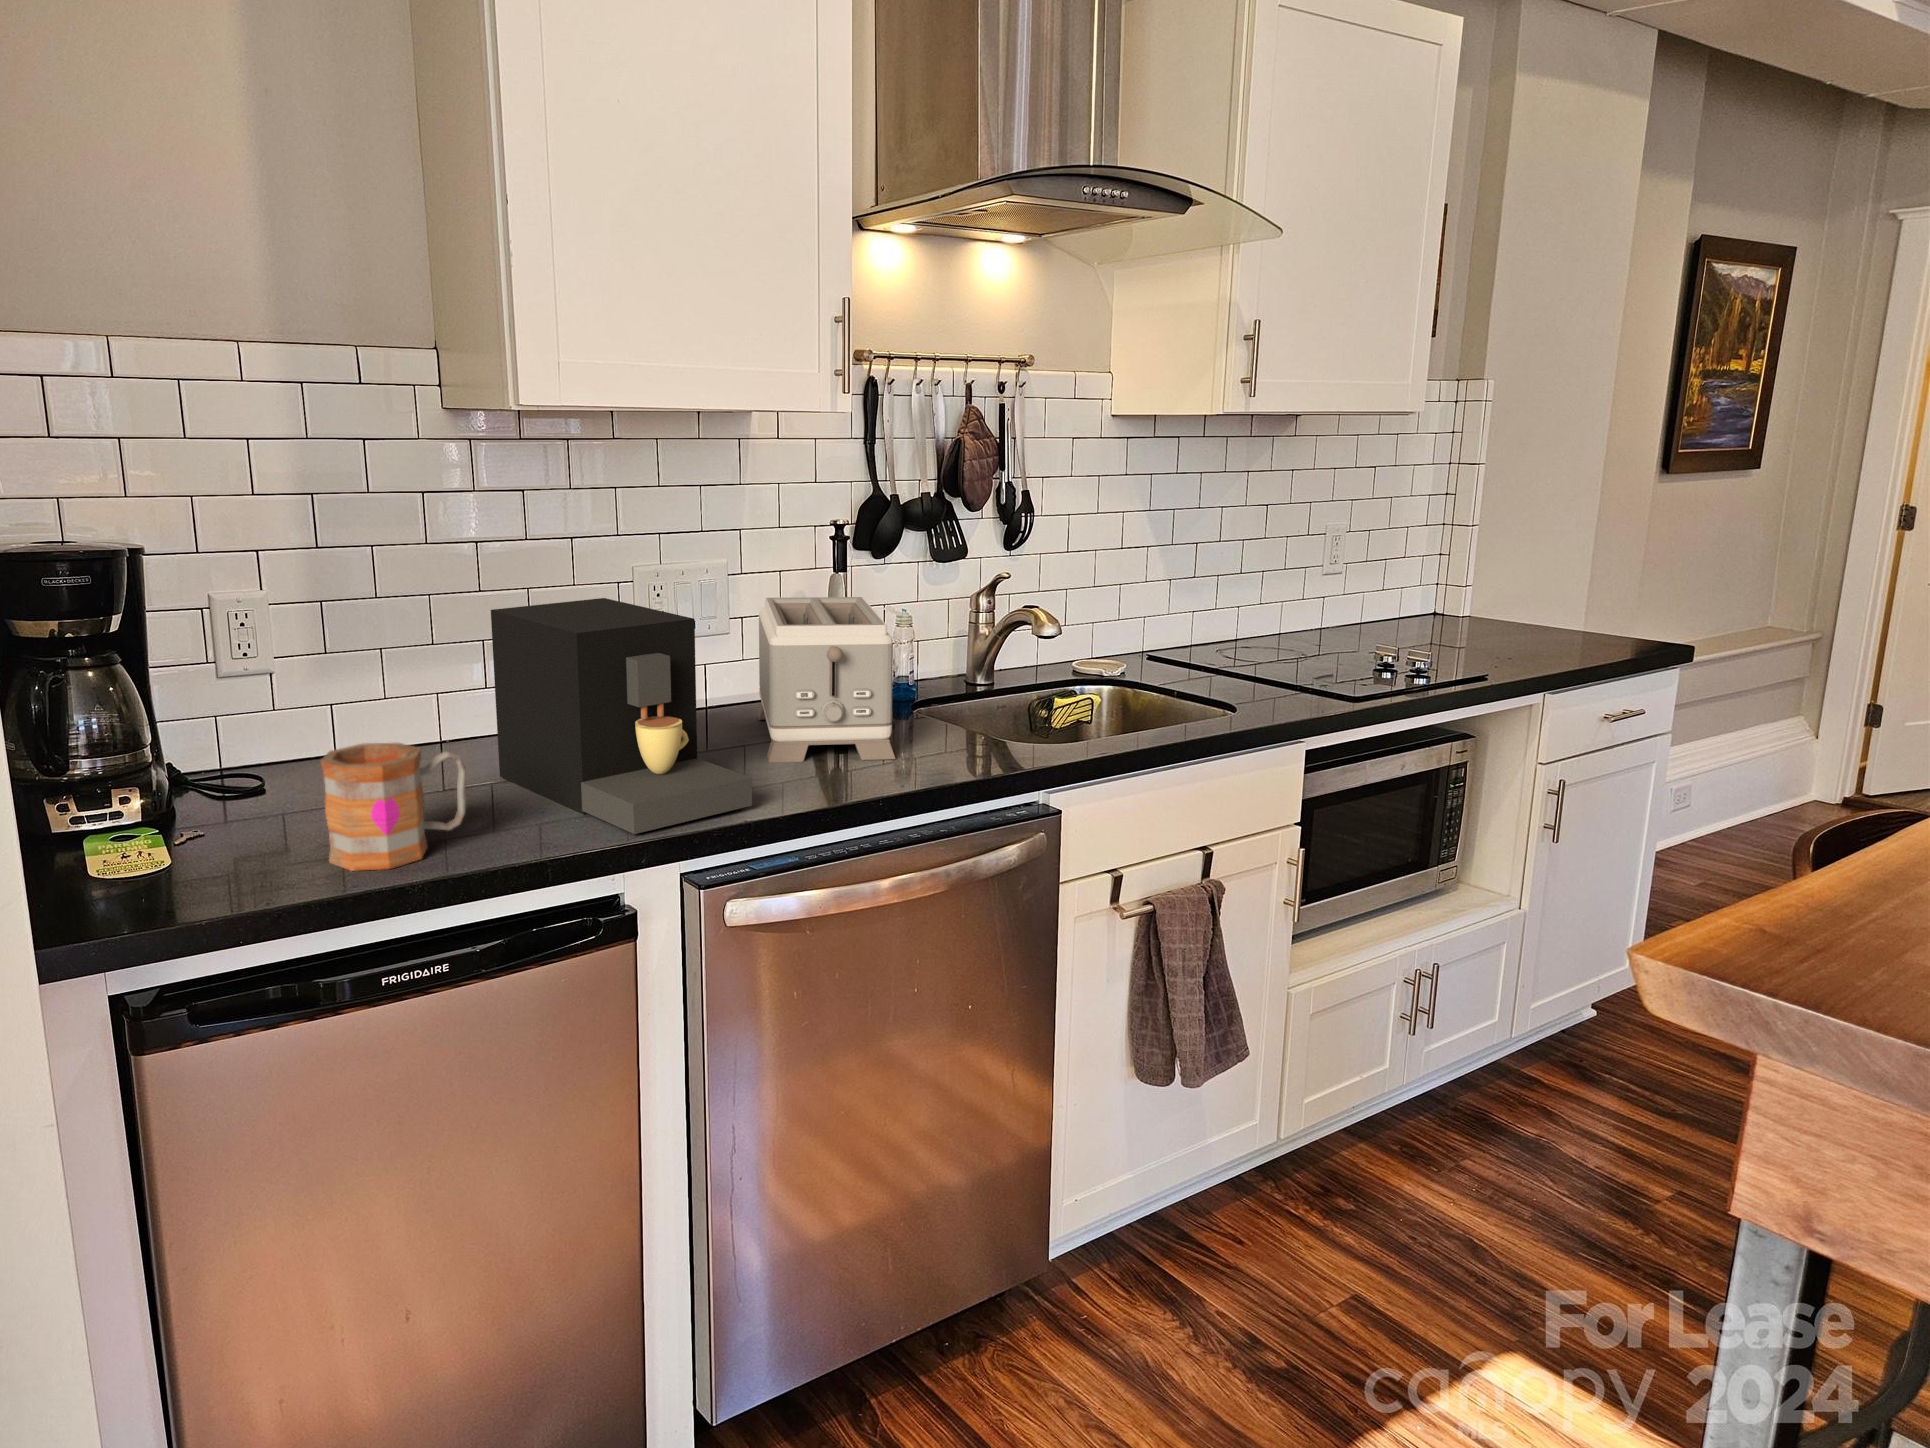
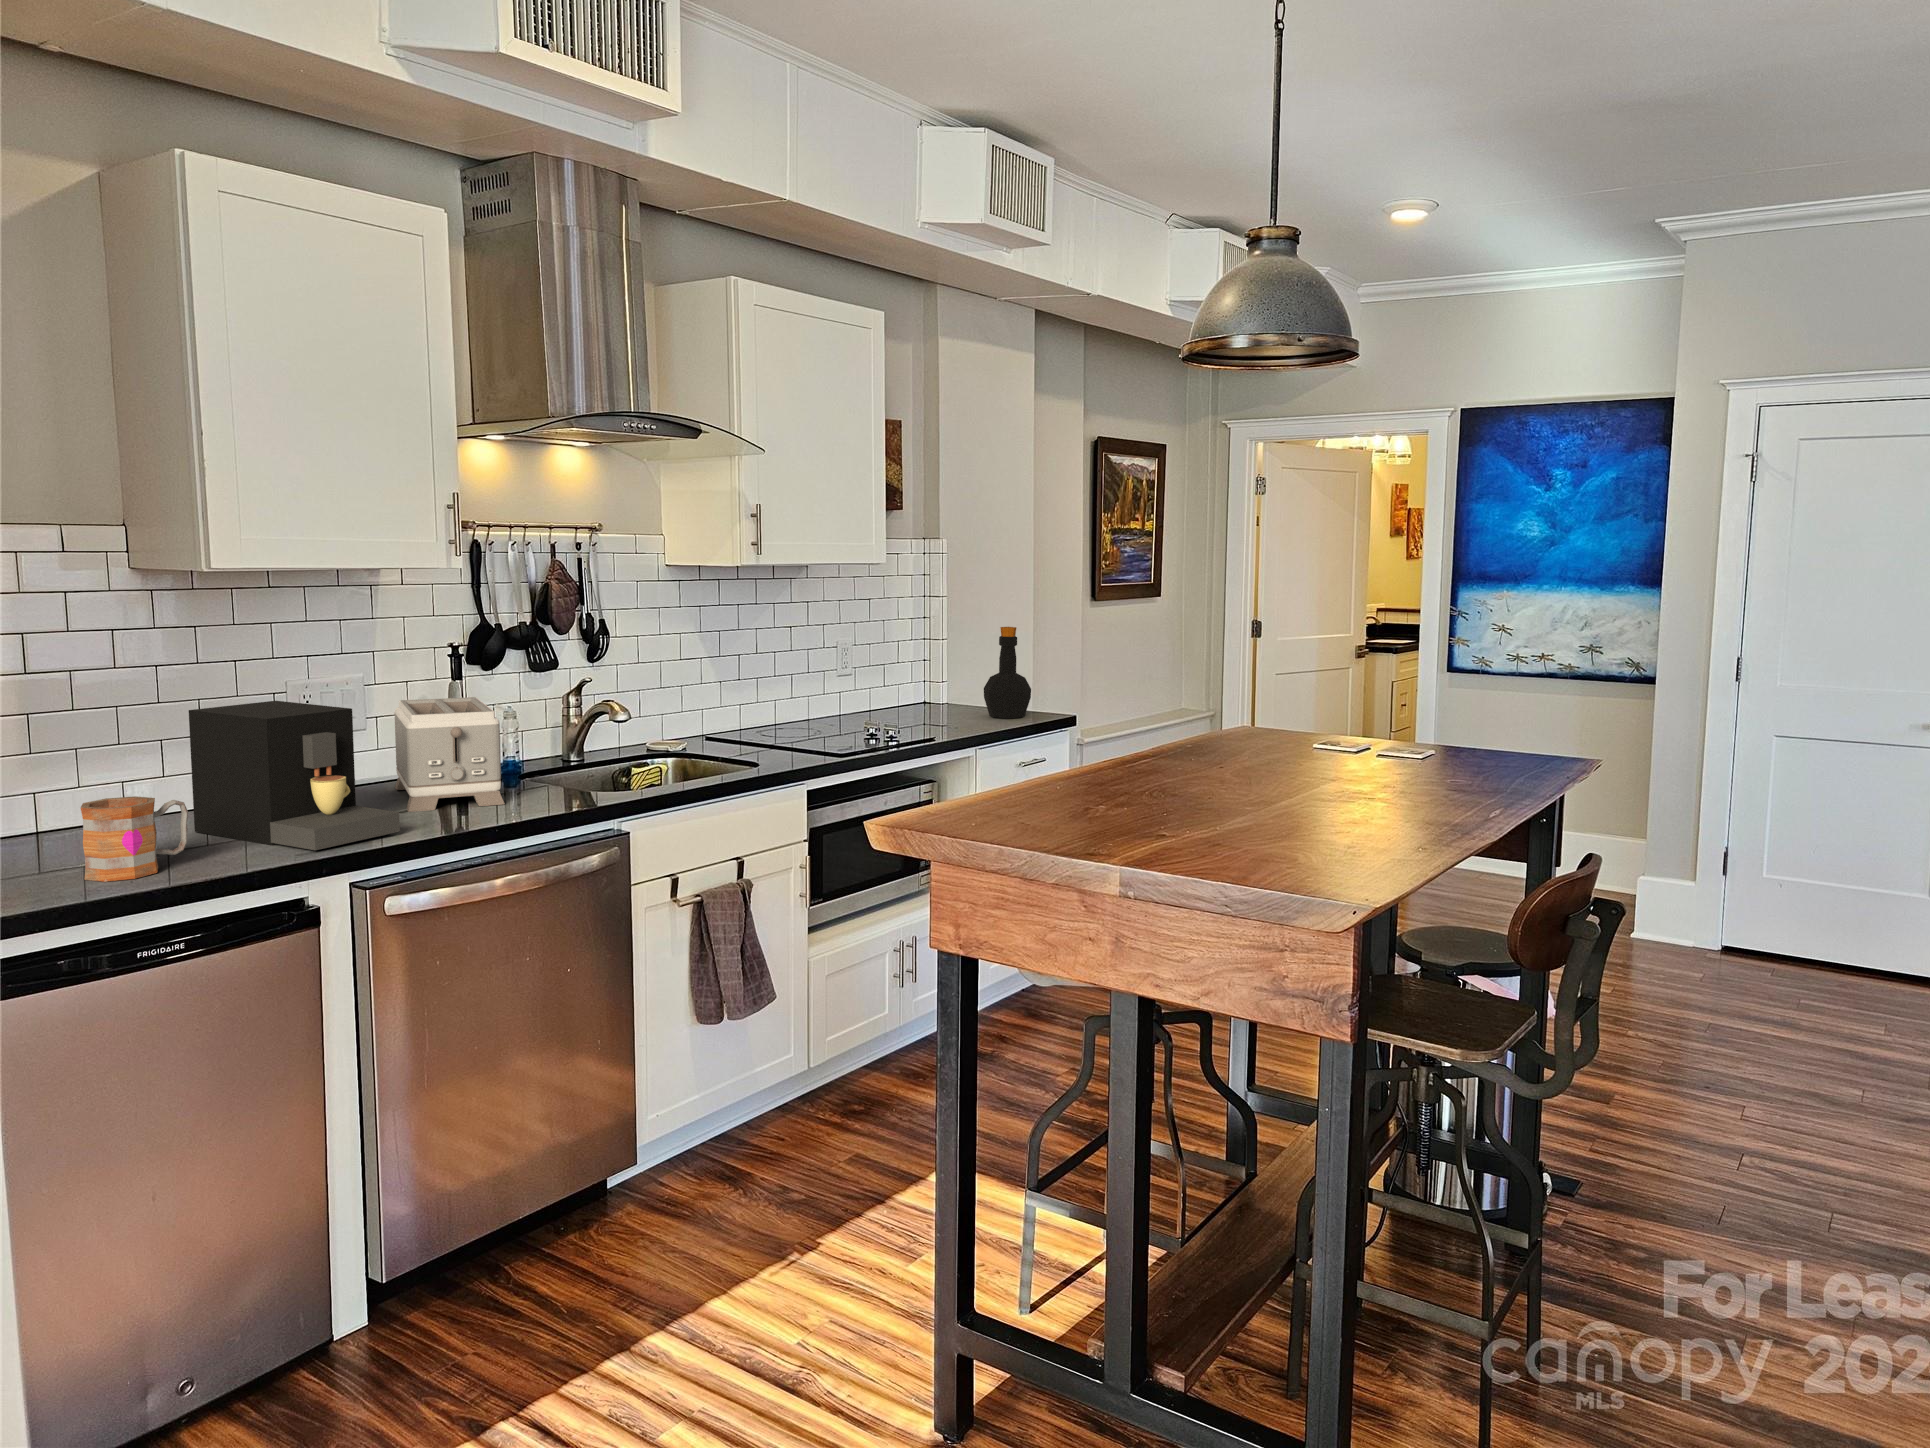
bottle: none [1544,513,1623,649] -> present [984,627,1031,719]

